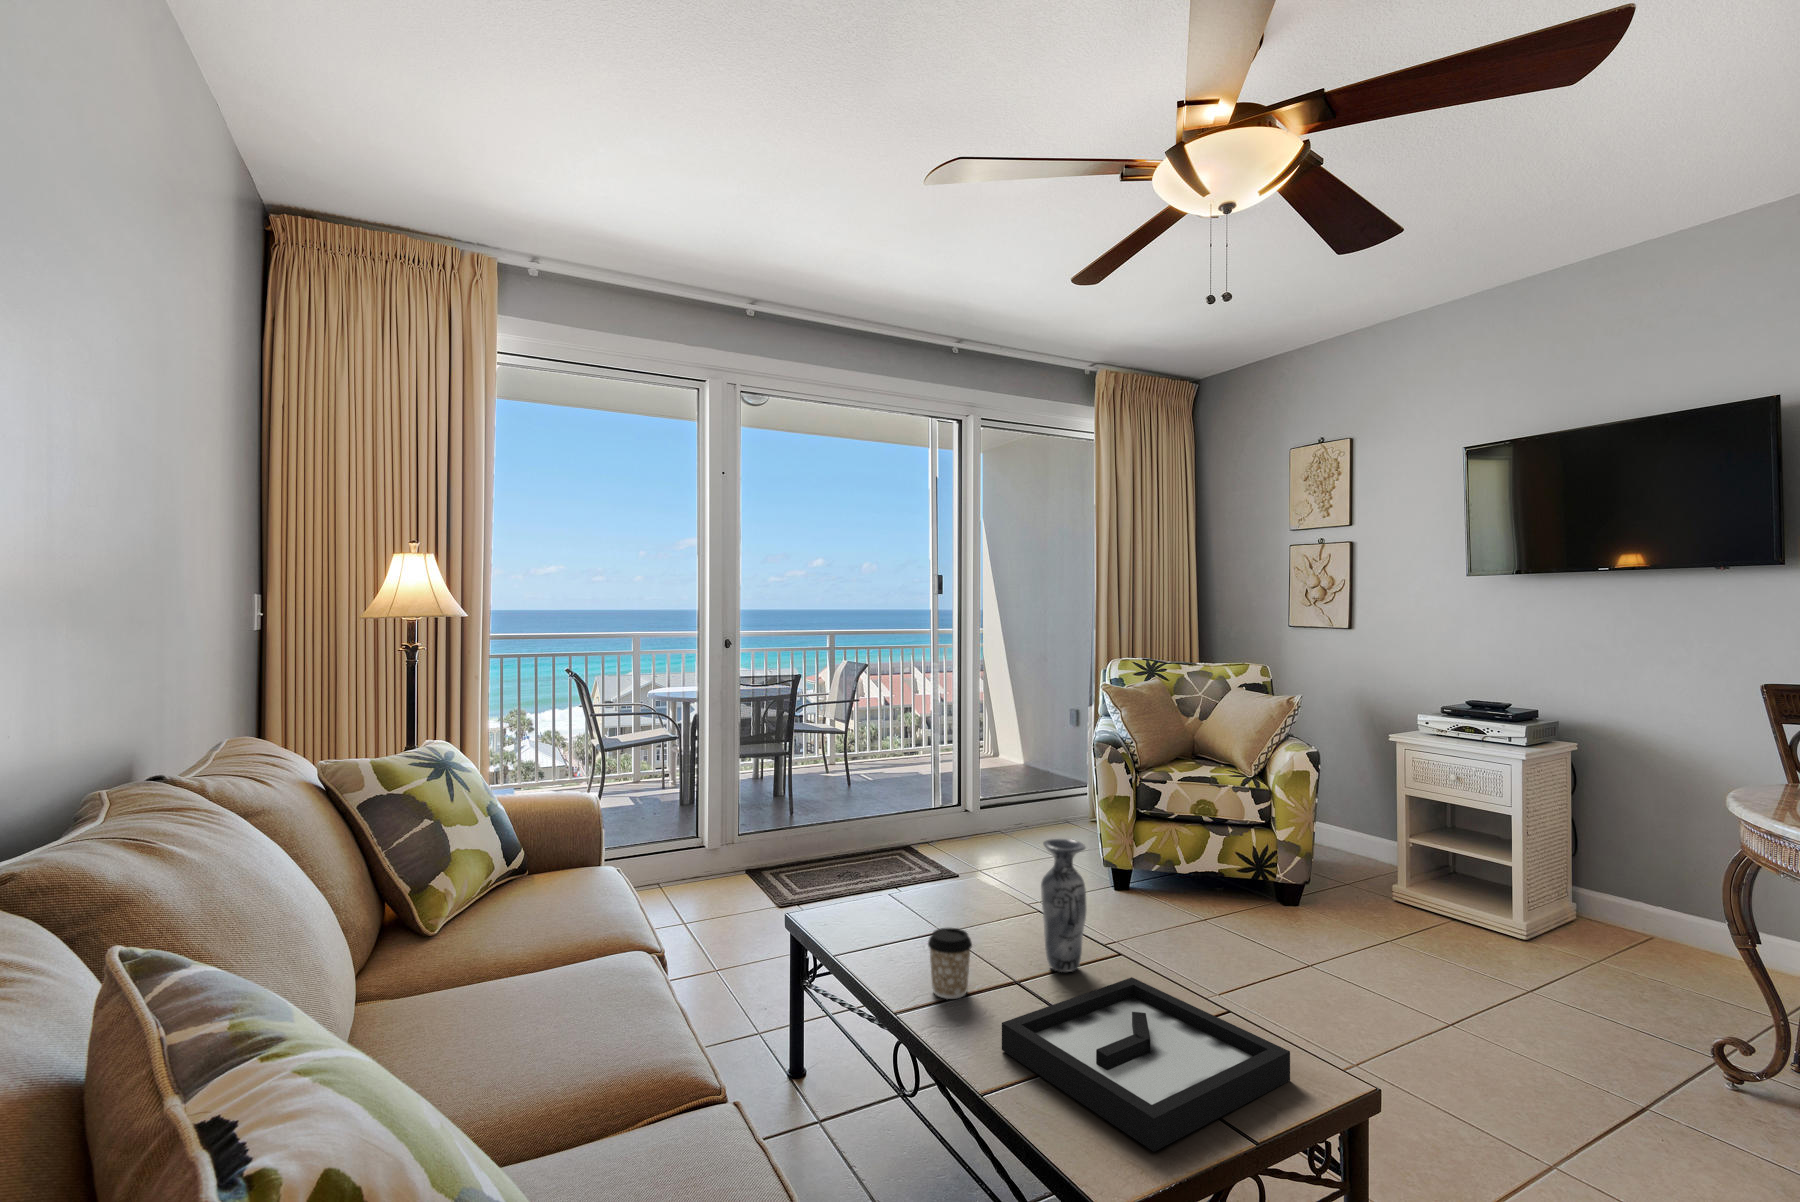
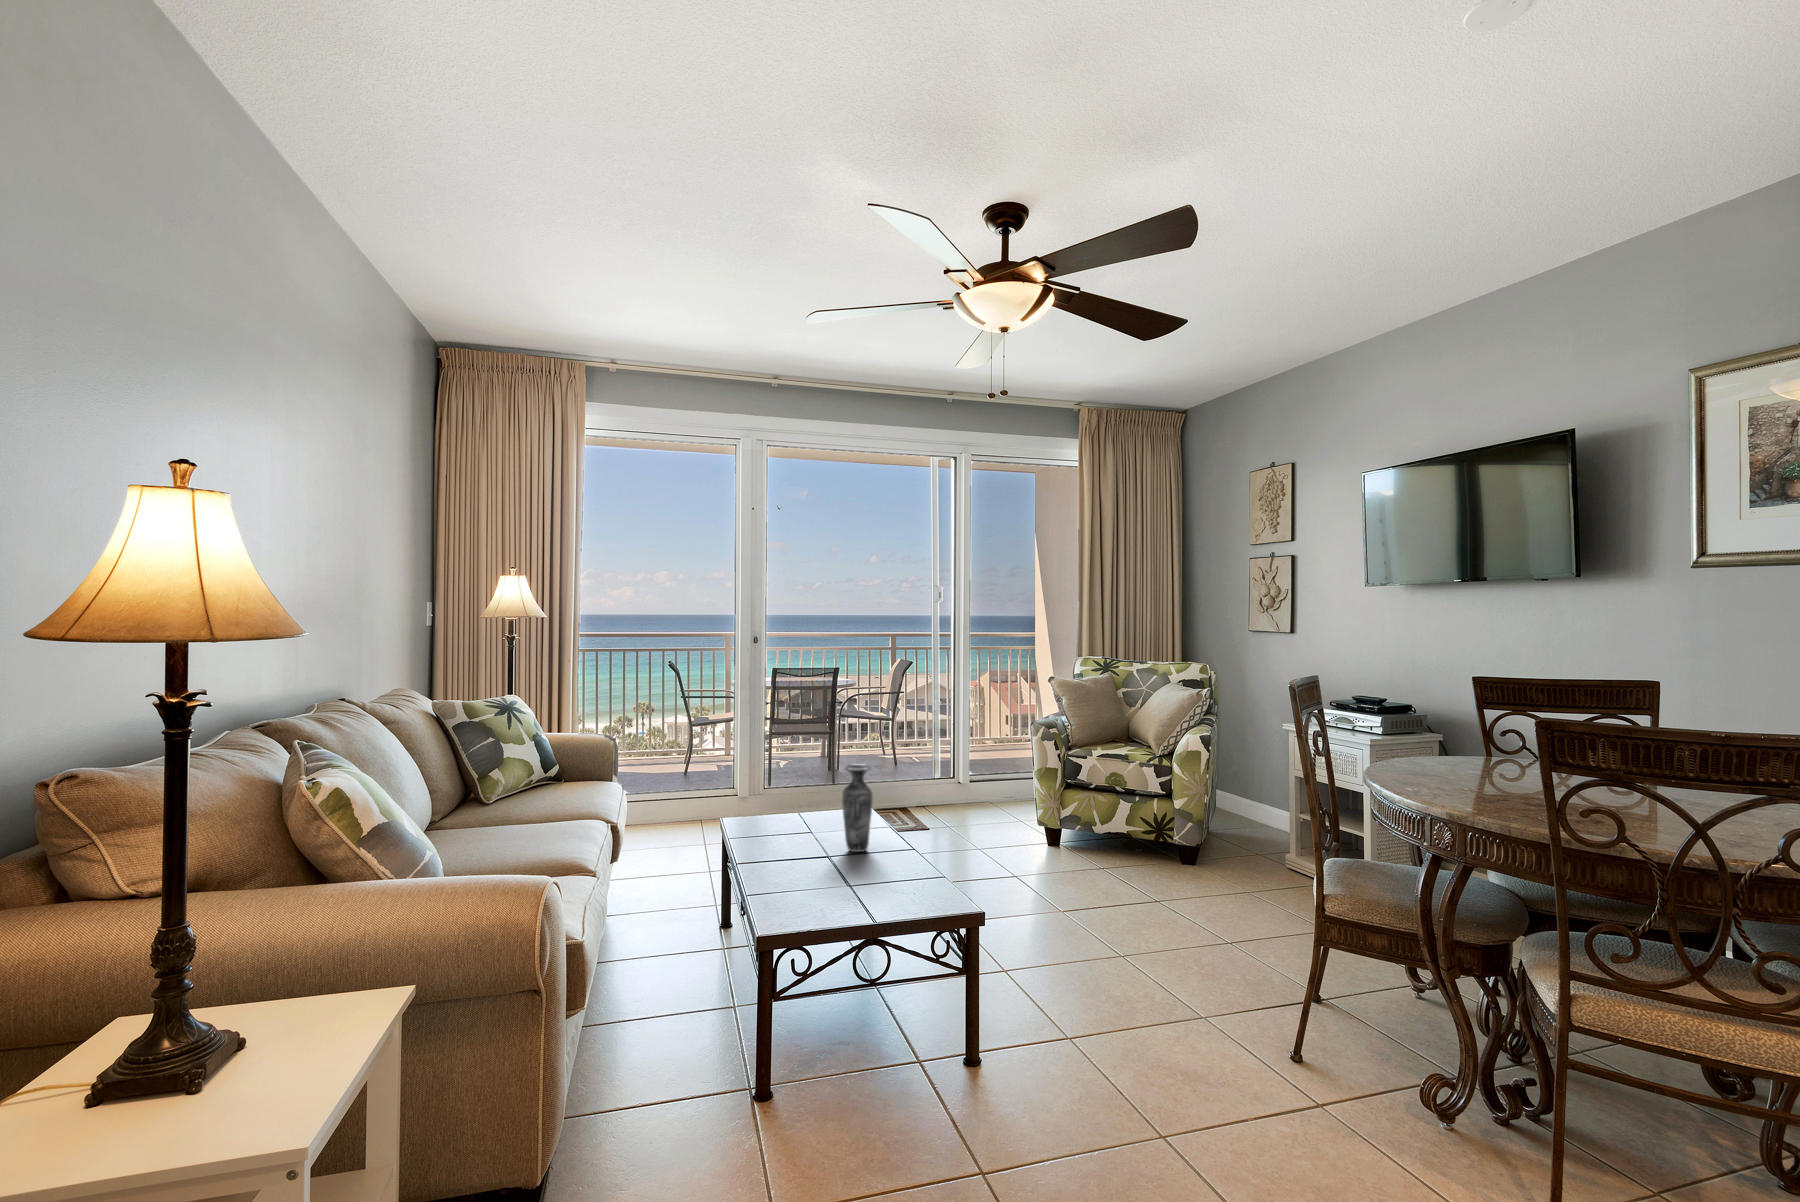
coffee cup: present [928,928,972,999] -> none [758,816,787,859]
decorative tray: present [1002,977,1290,1152] -> none [771,852,925,921]

